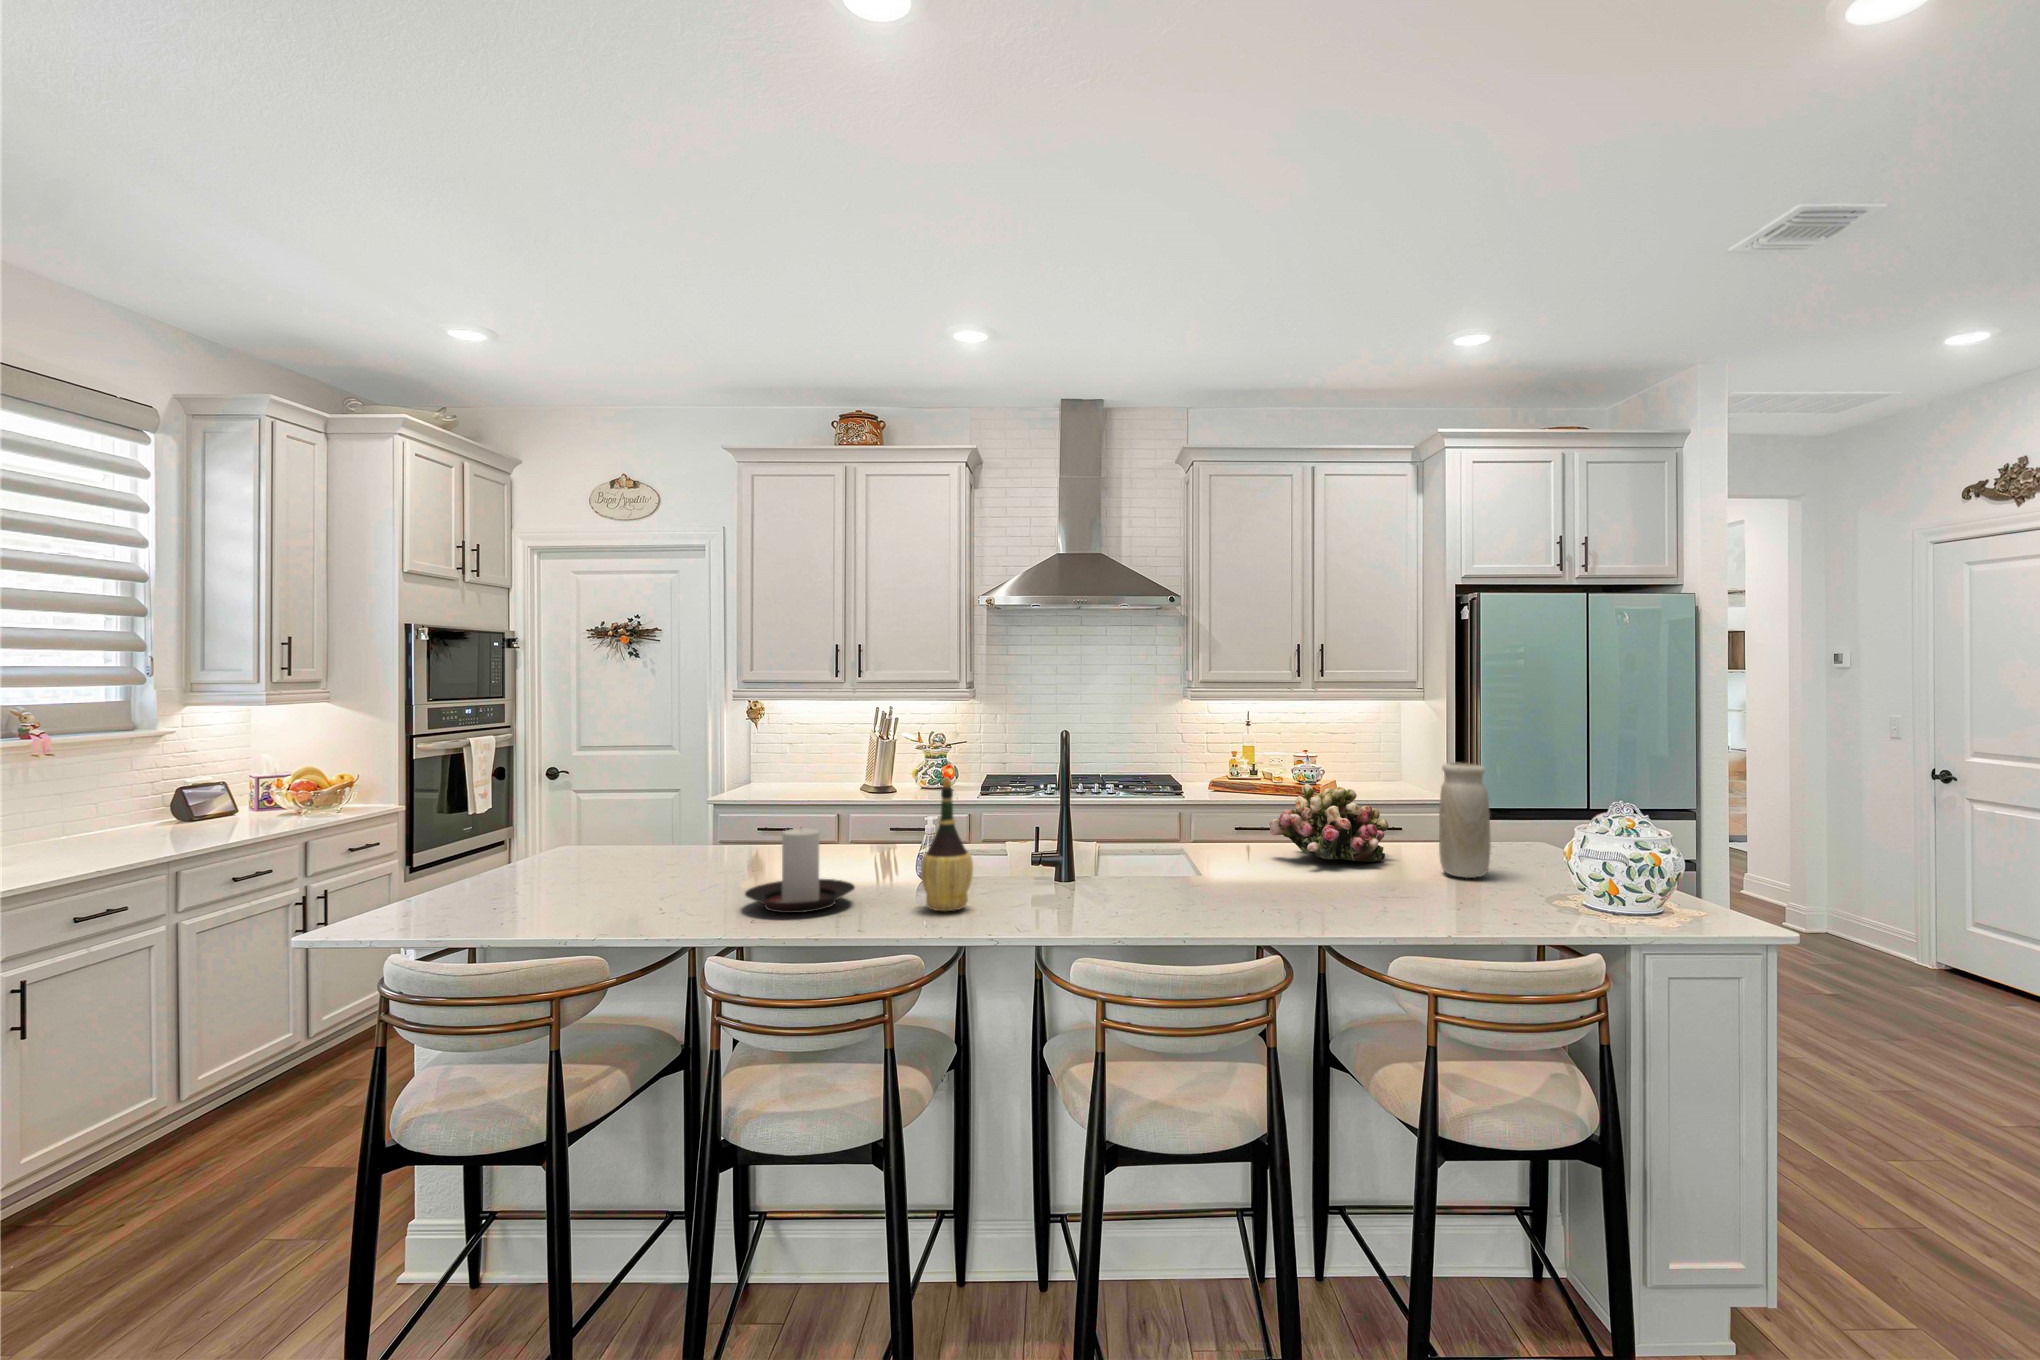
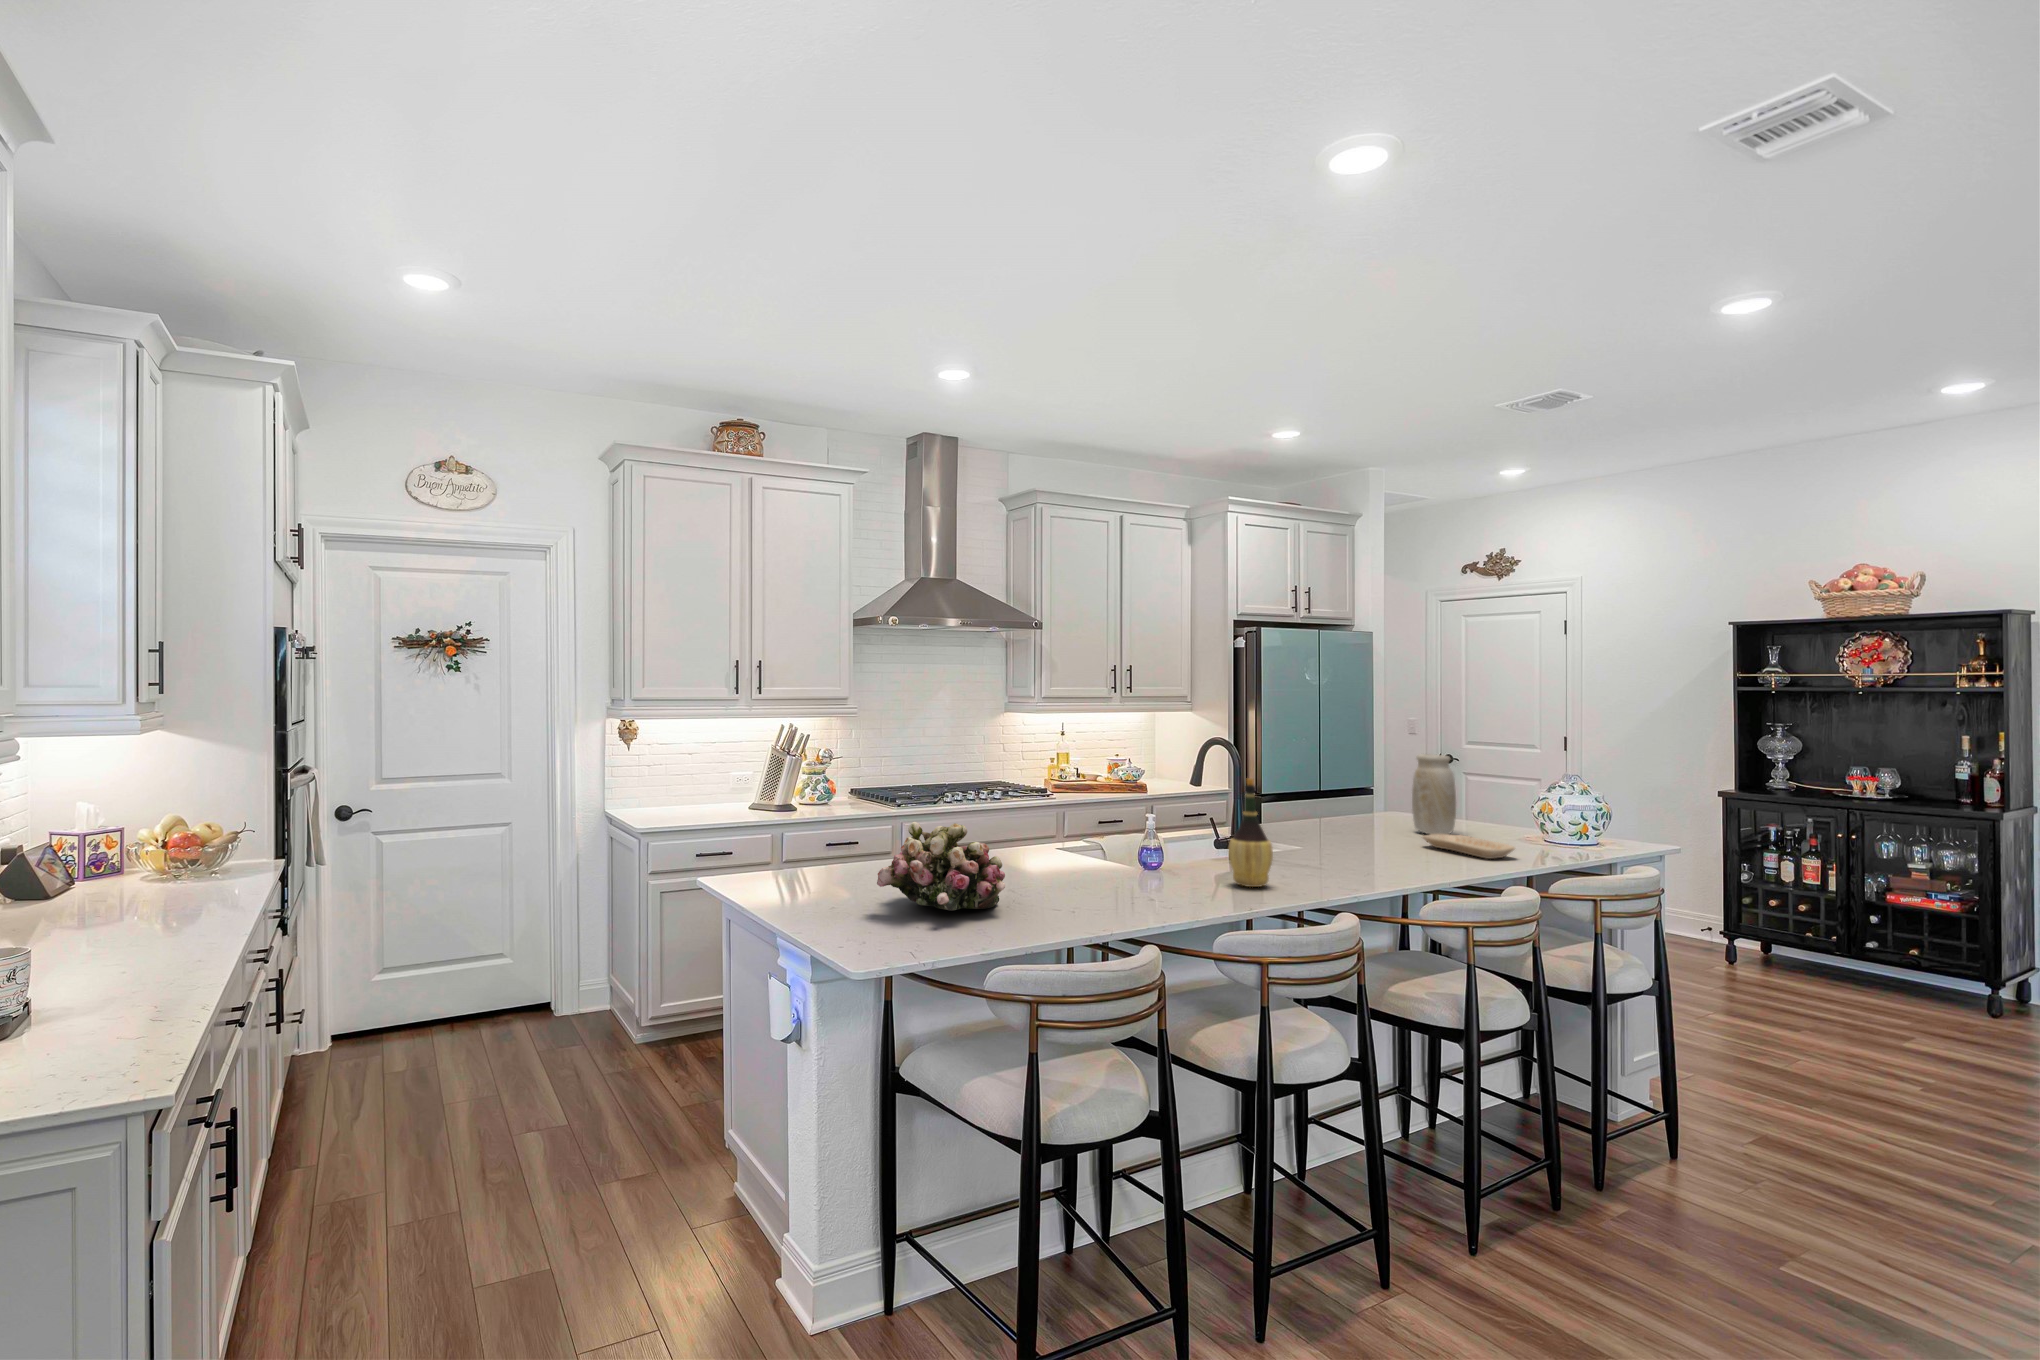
flower arrangement: present [1269,784,1389,862] -> present [877,822,1005,911]
candle holder: present [745,828,855,913] -> none [1099,825,1195,902]
tray: none [1361,874,1431,915] -> present [1422,834,1515,859]

